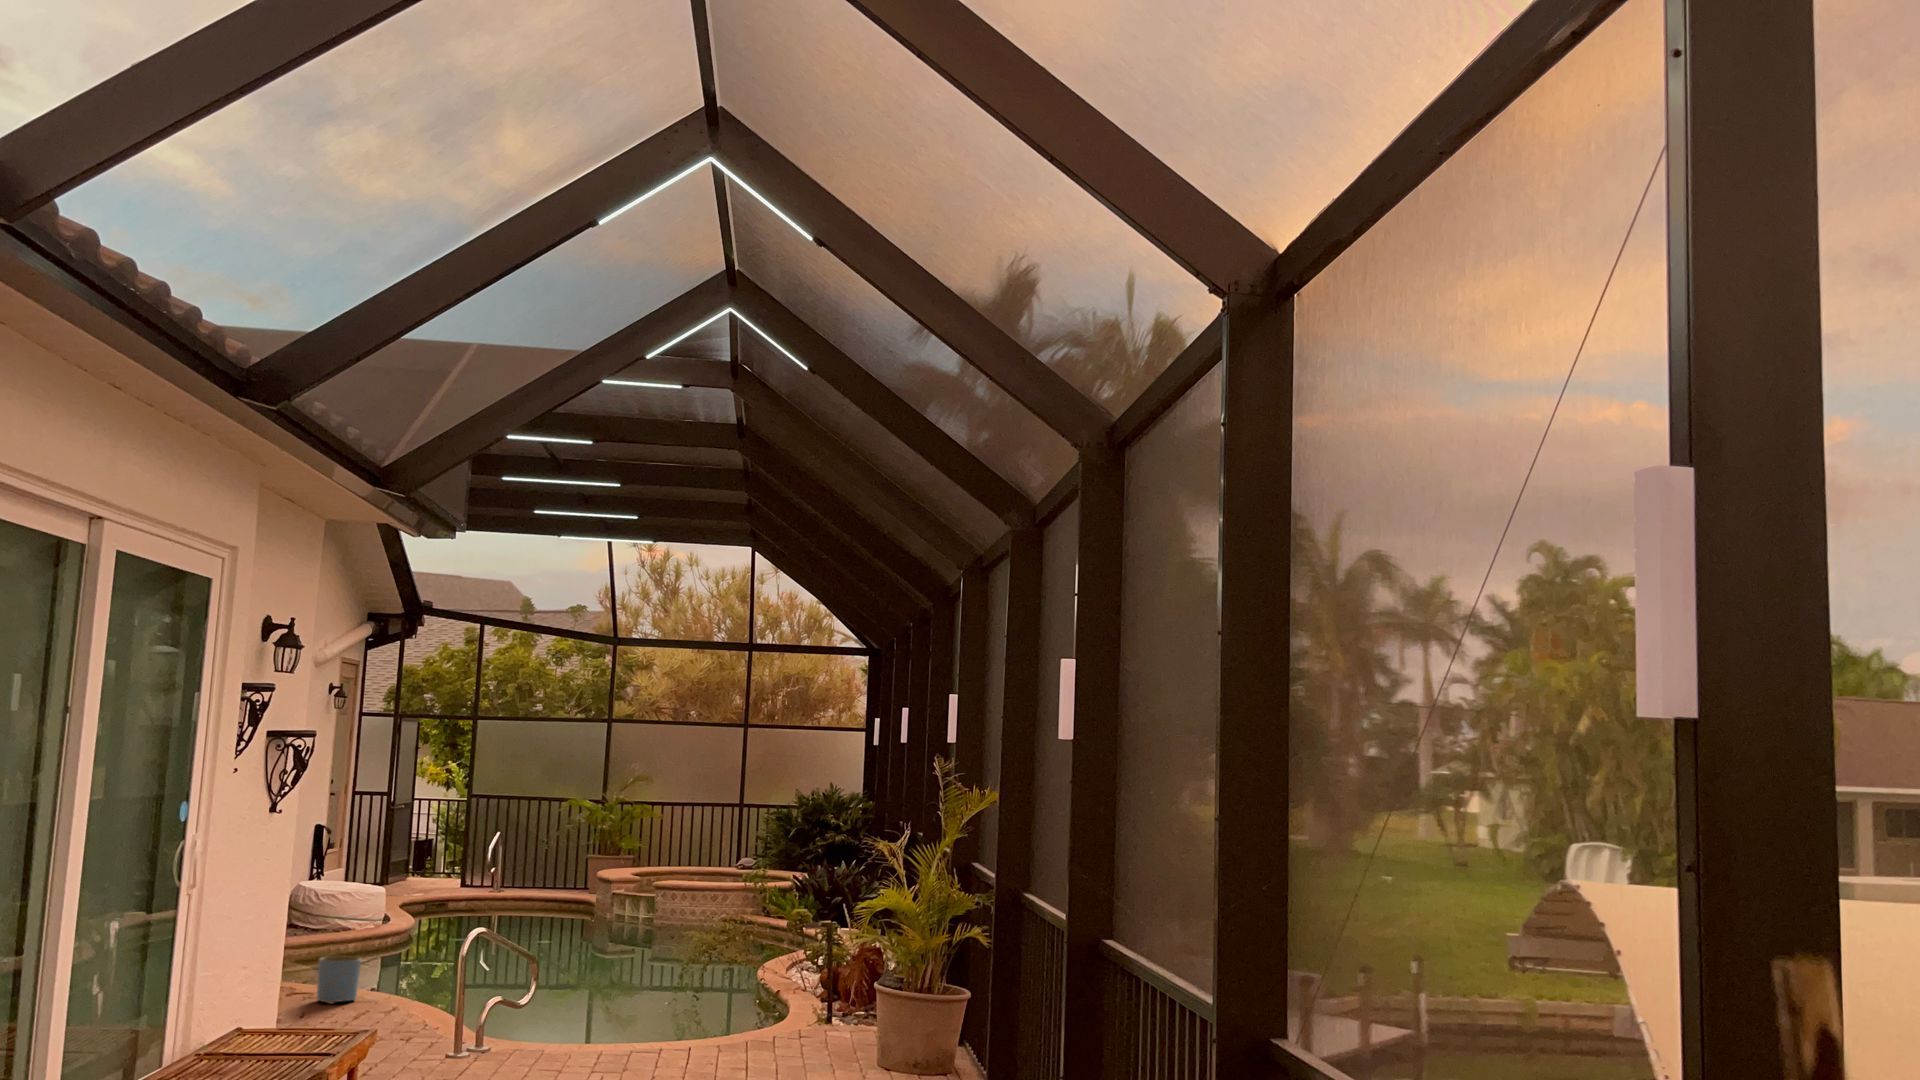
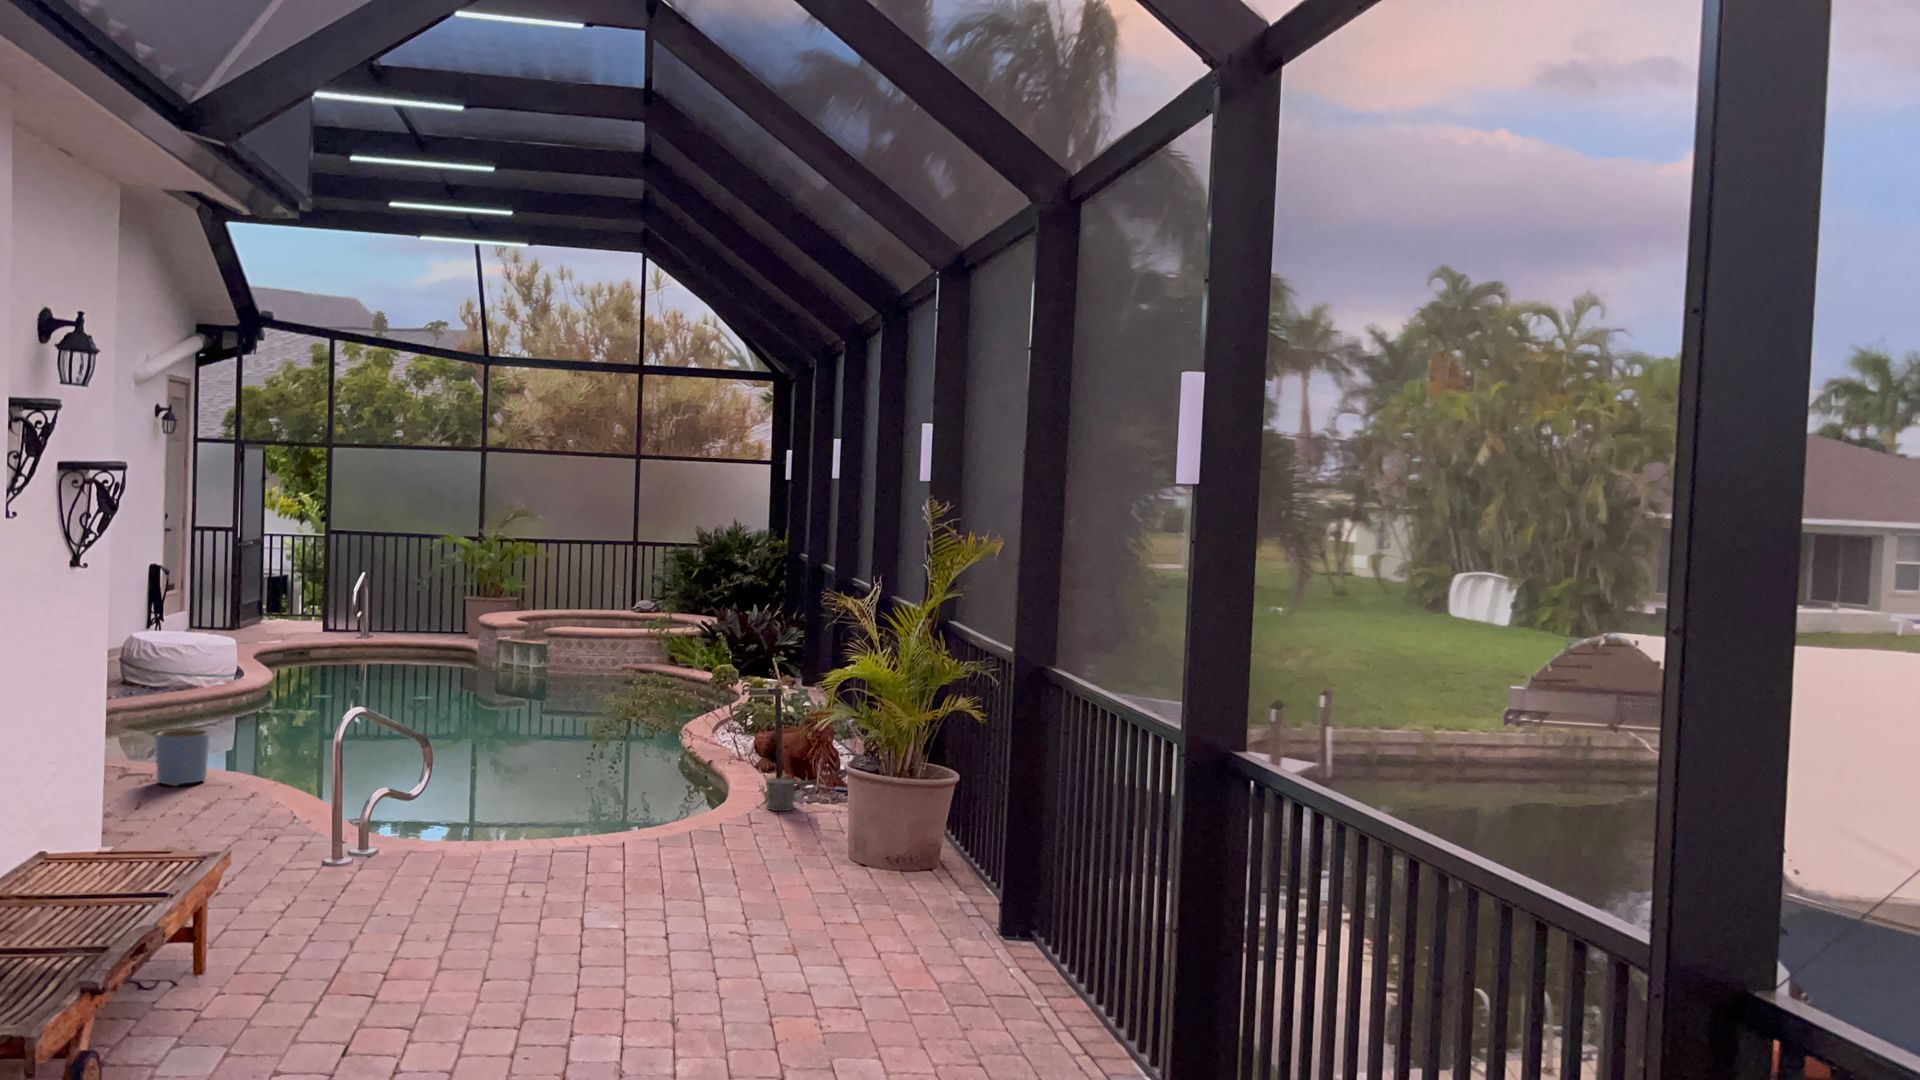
watering can: none [818,1000,844,1030] -> present [766,775,796,811]

